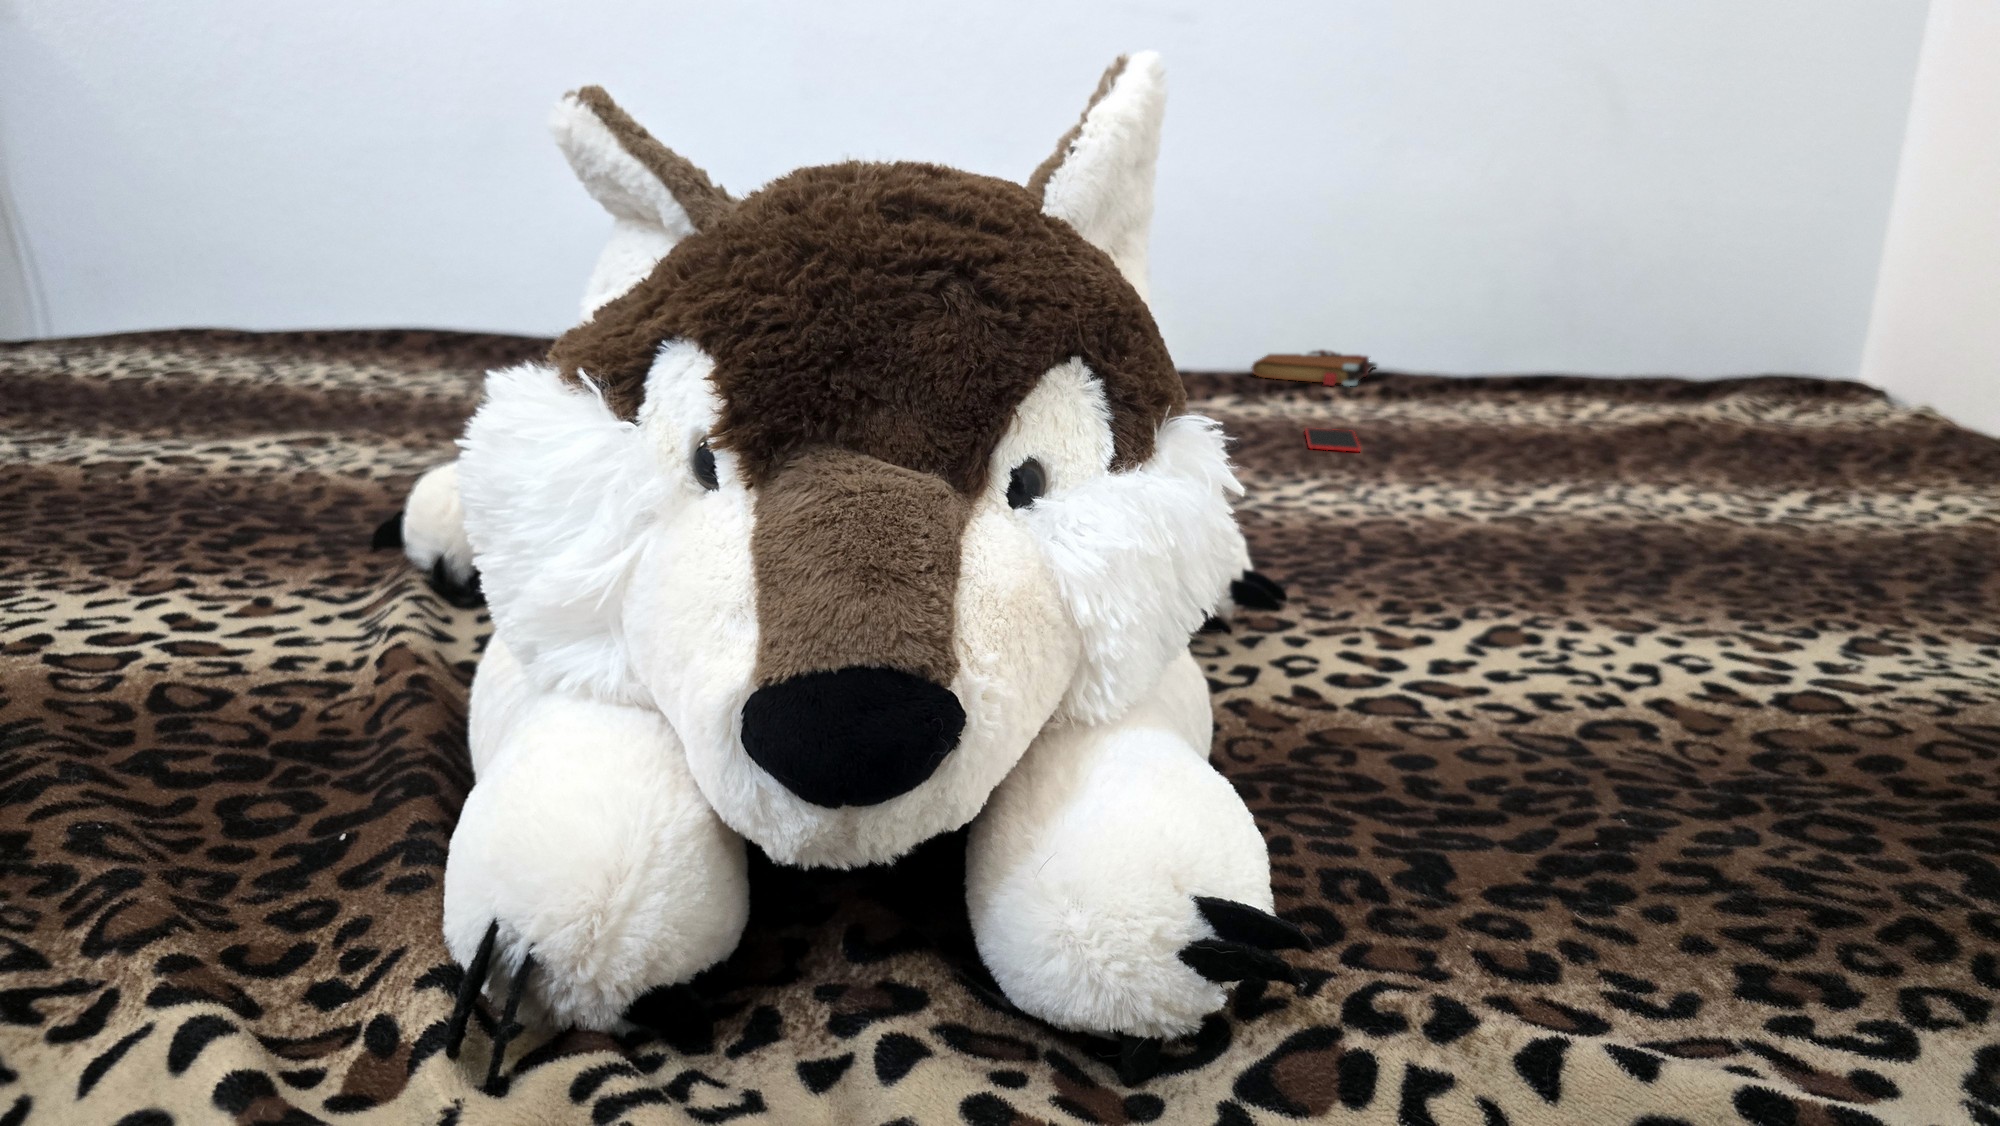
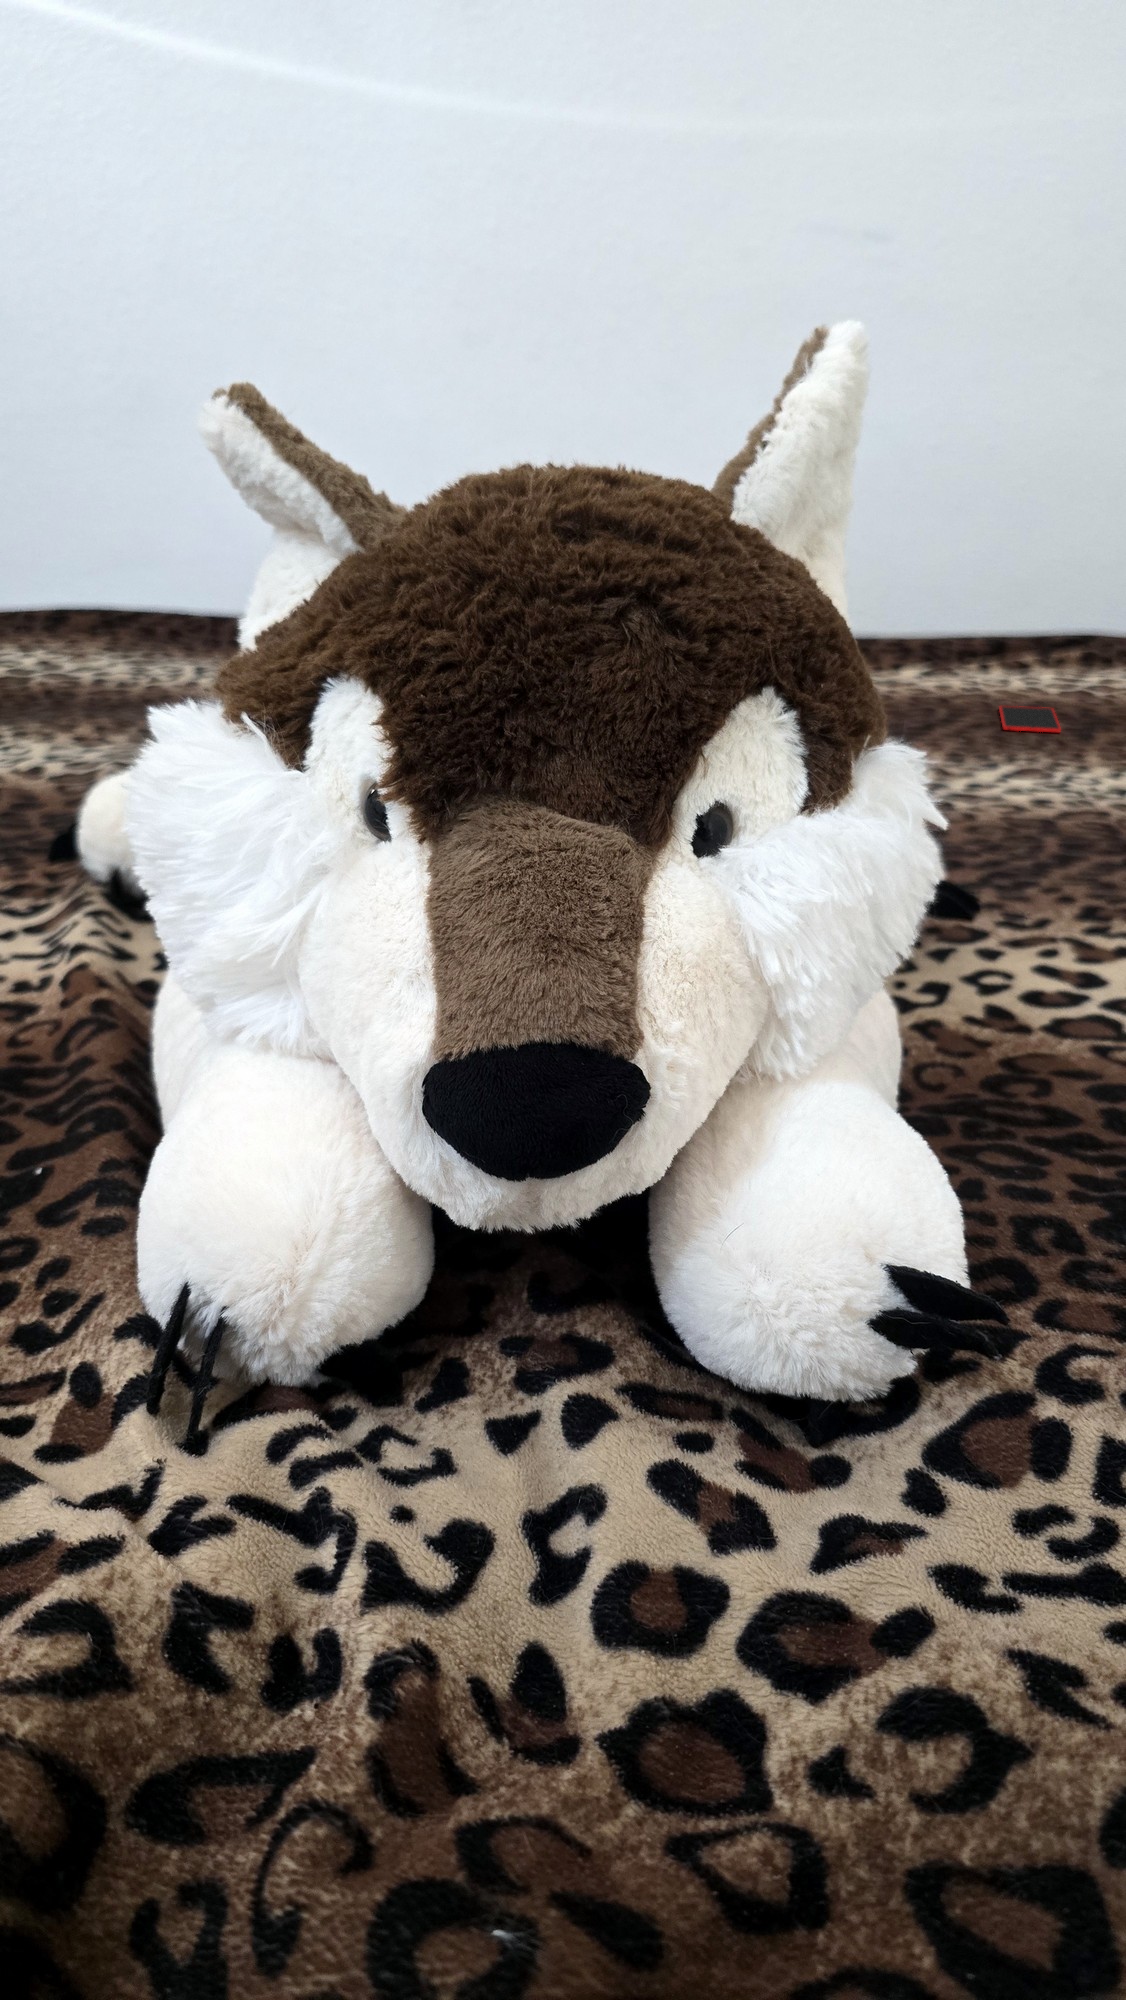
book: present [1252,350,1377,386] -> none [940,605,1083,655]

